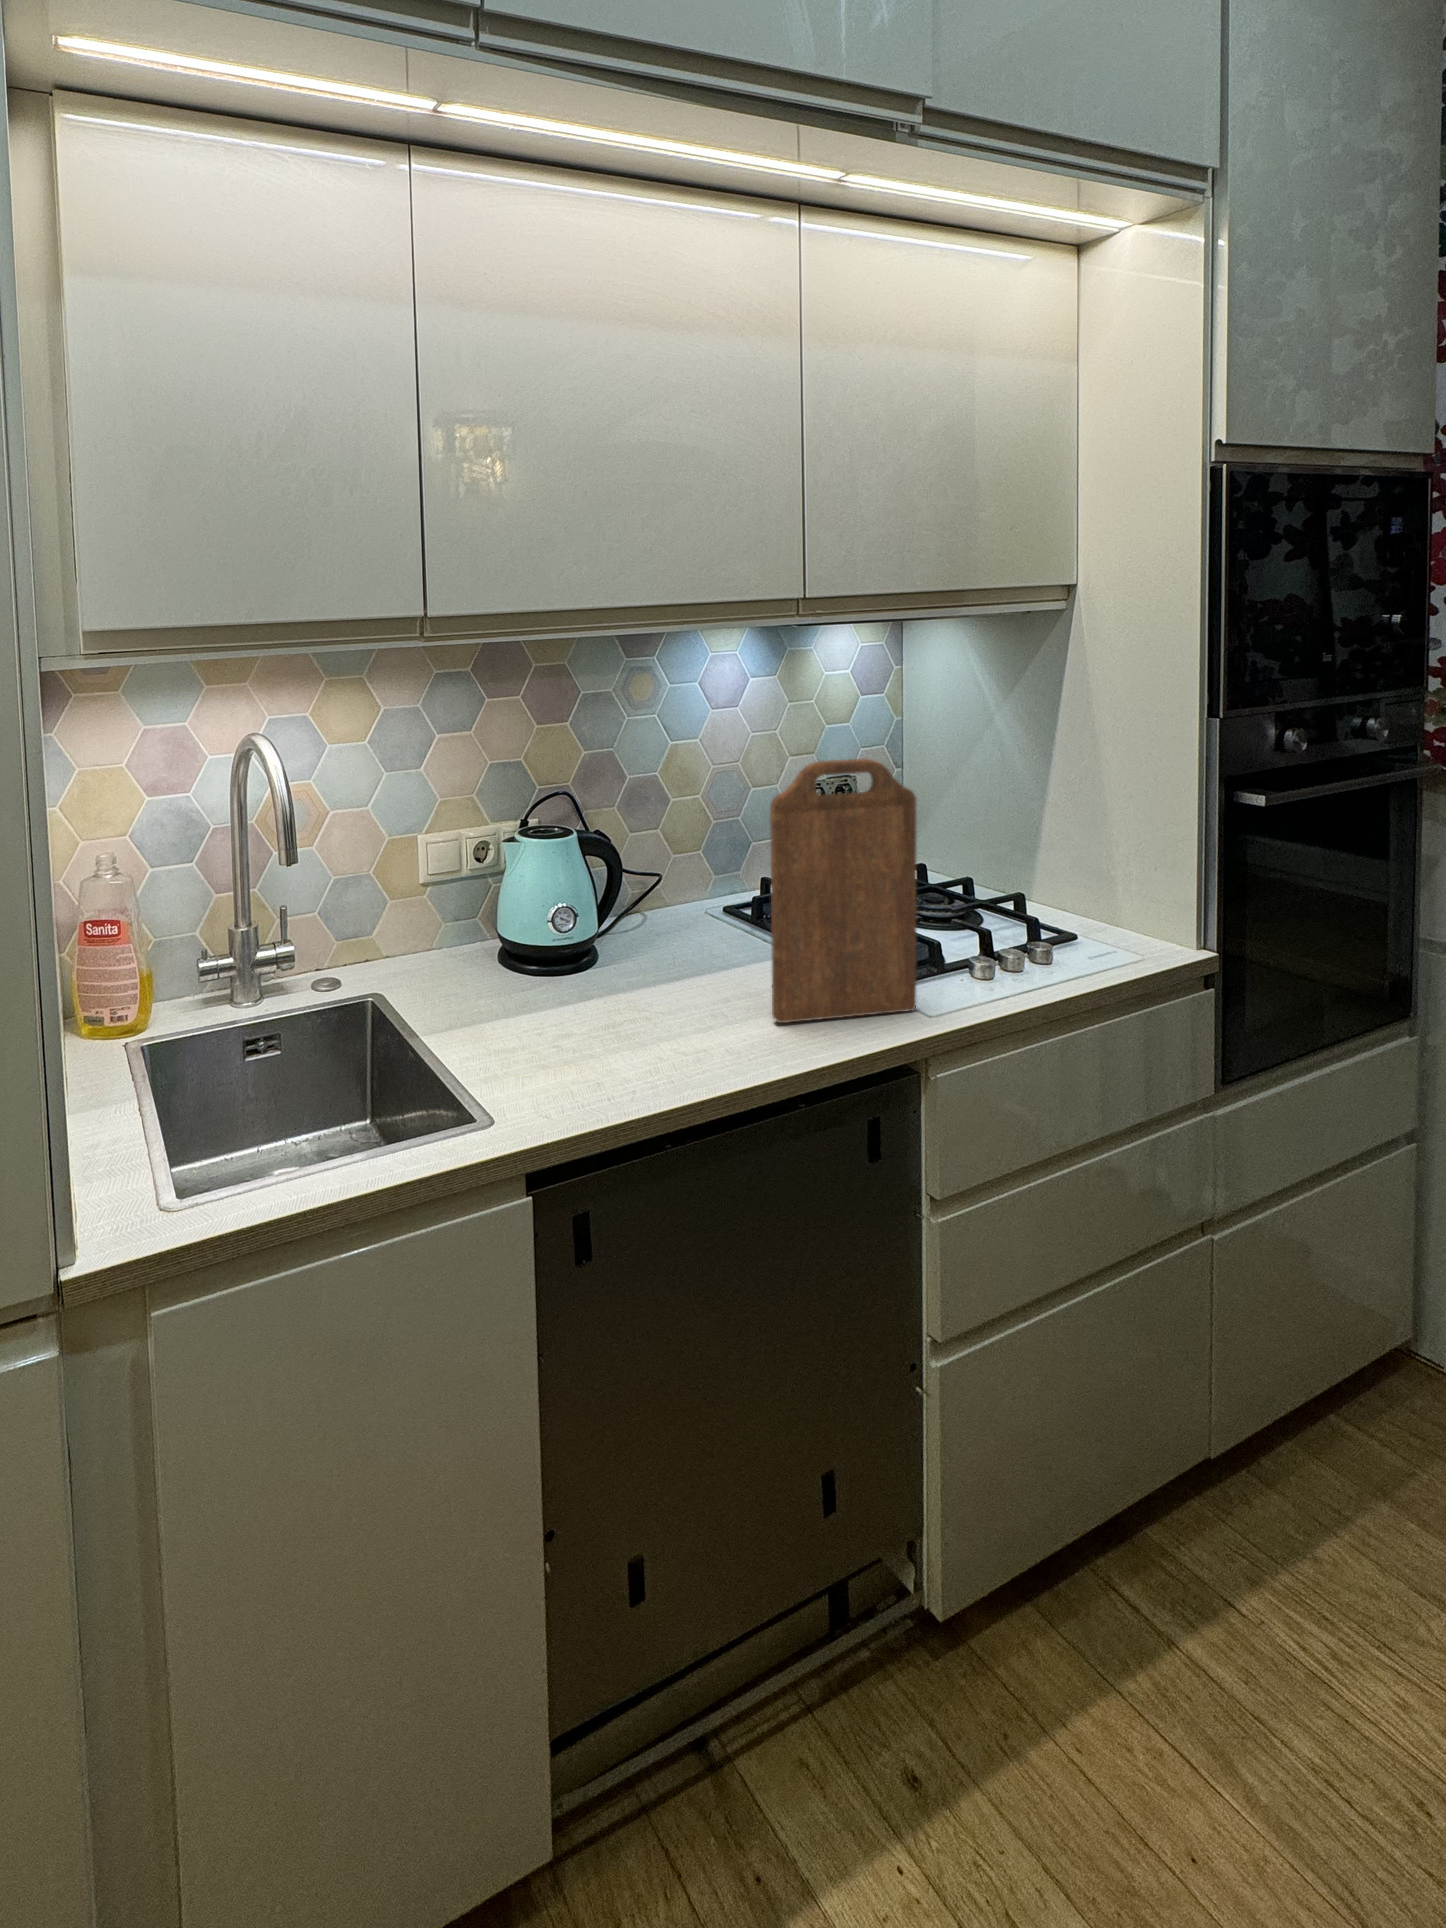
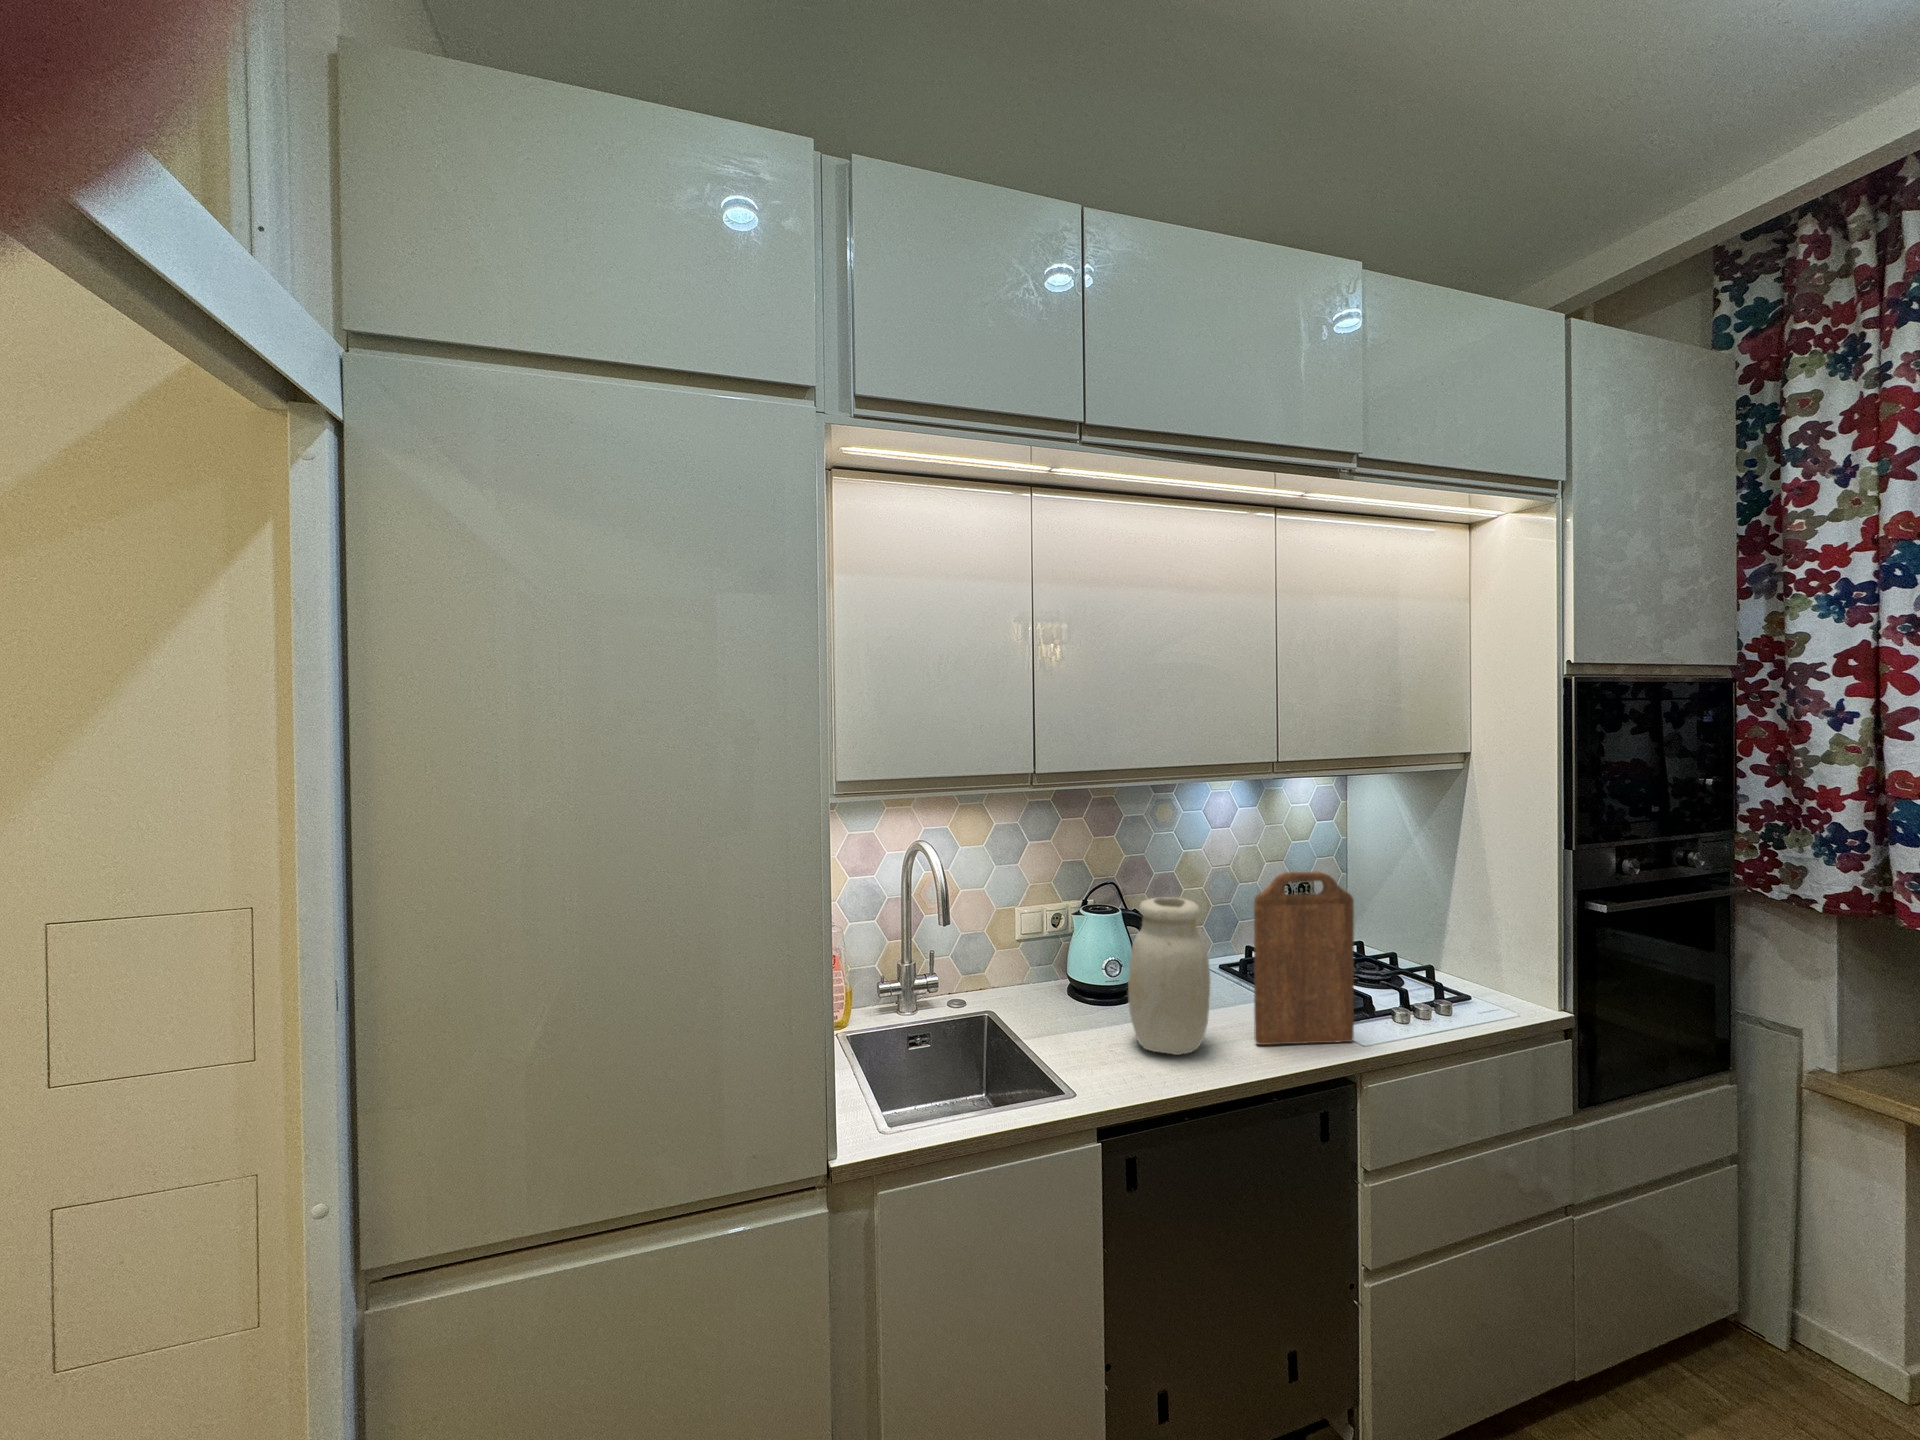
jar: none [582,806,705,1046] -> present [1128,897,1210,1055]

